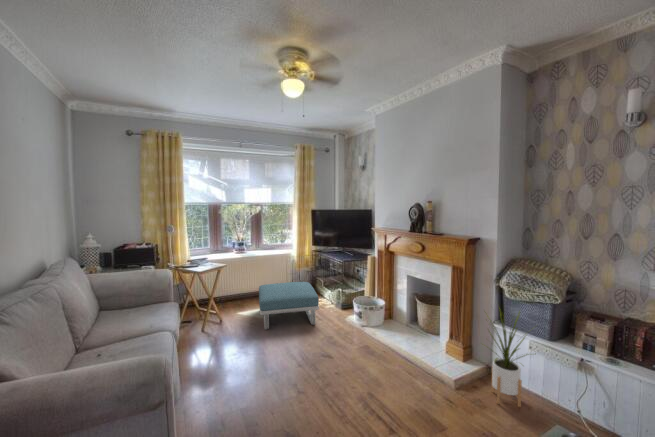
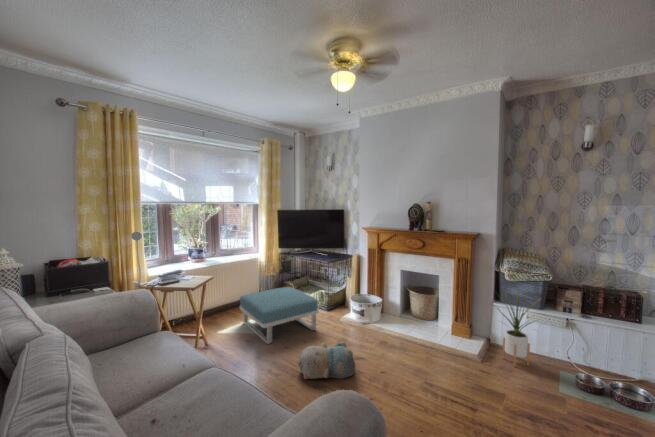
plush toy: none [265,335,316,371] -> present [298,342,355,379]

